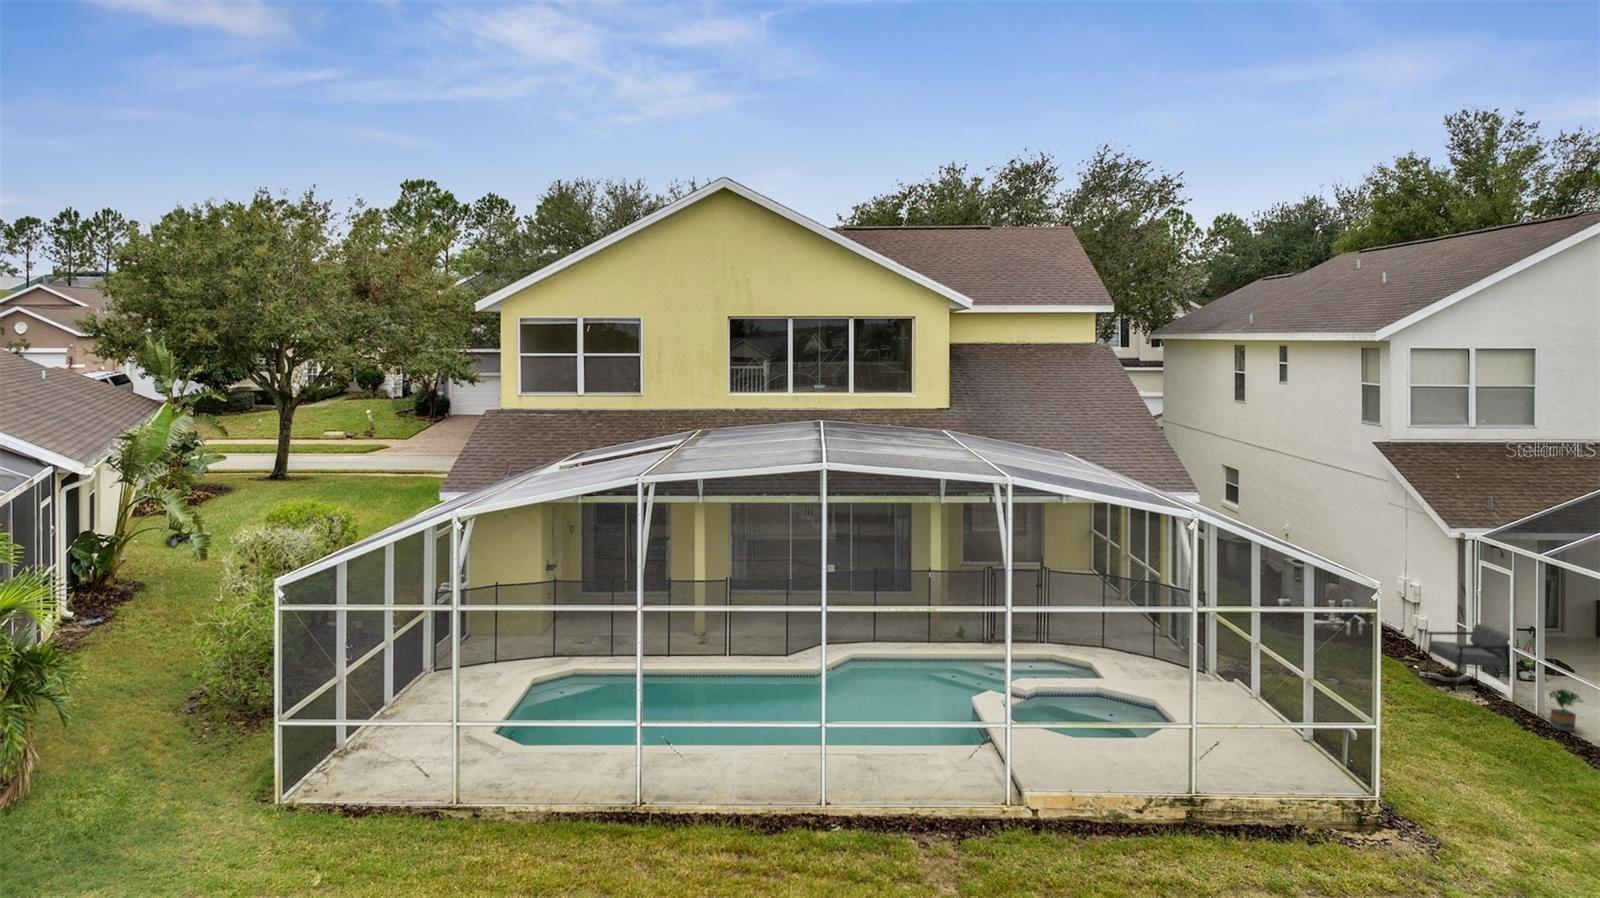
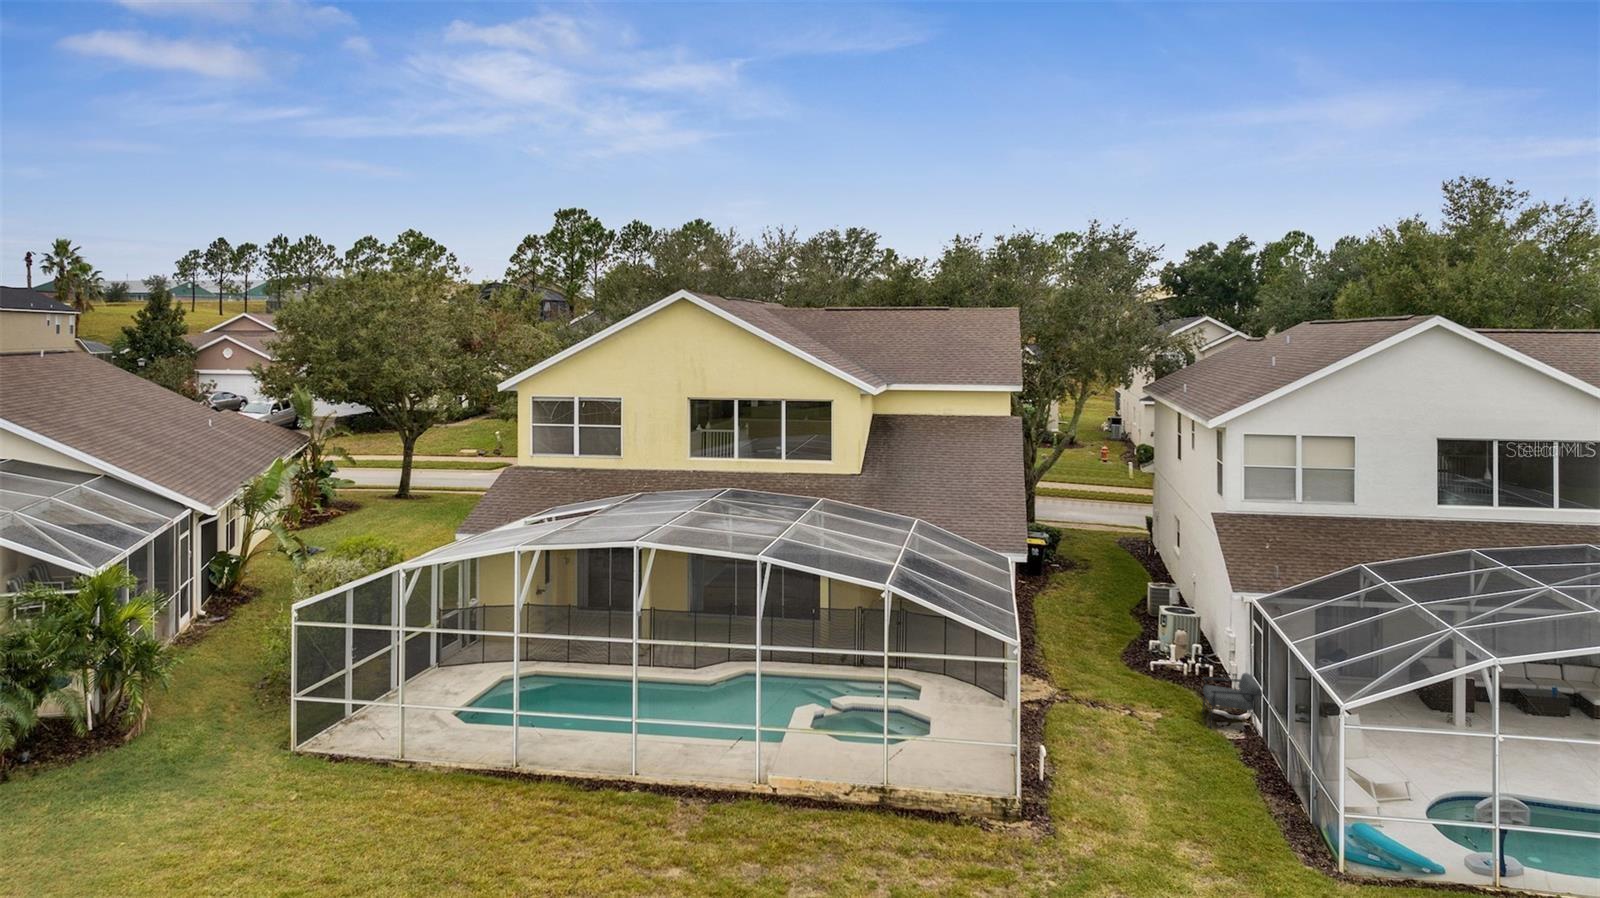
potted tree: present [1550,689,1582,731] -> none [1253,729,1279,765]

